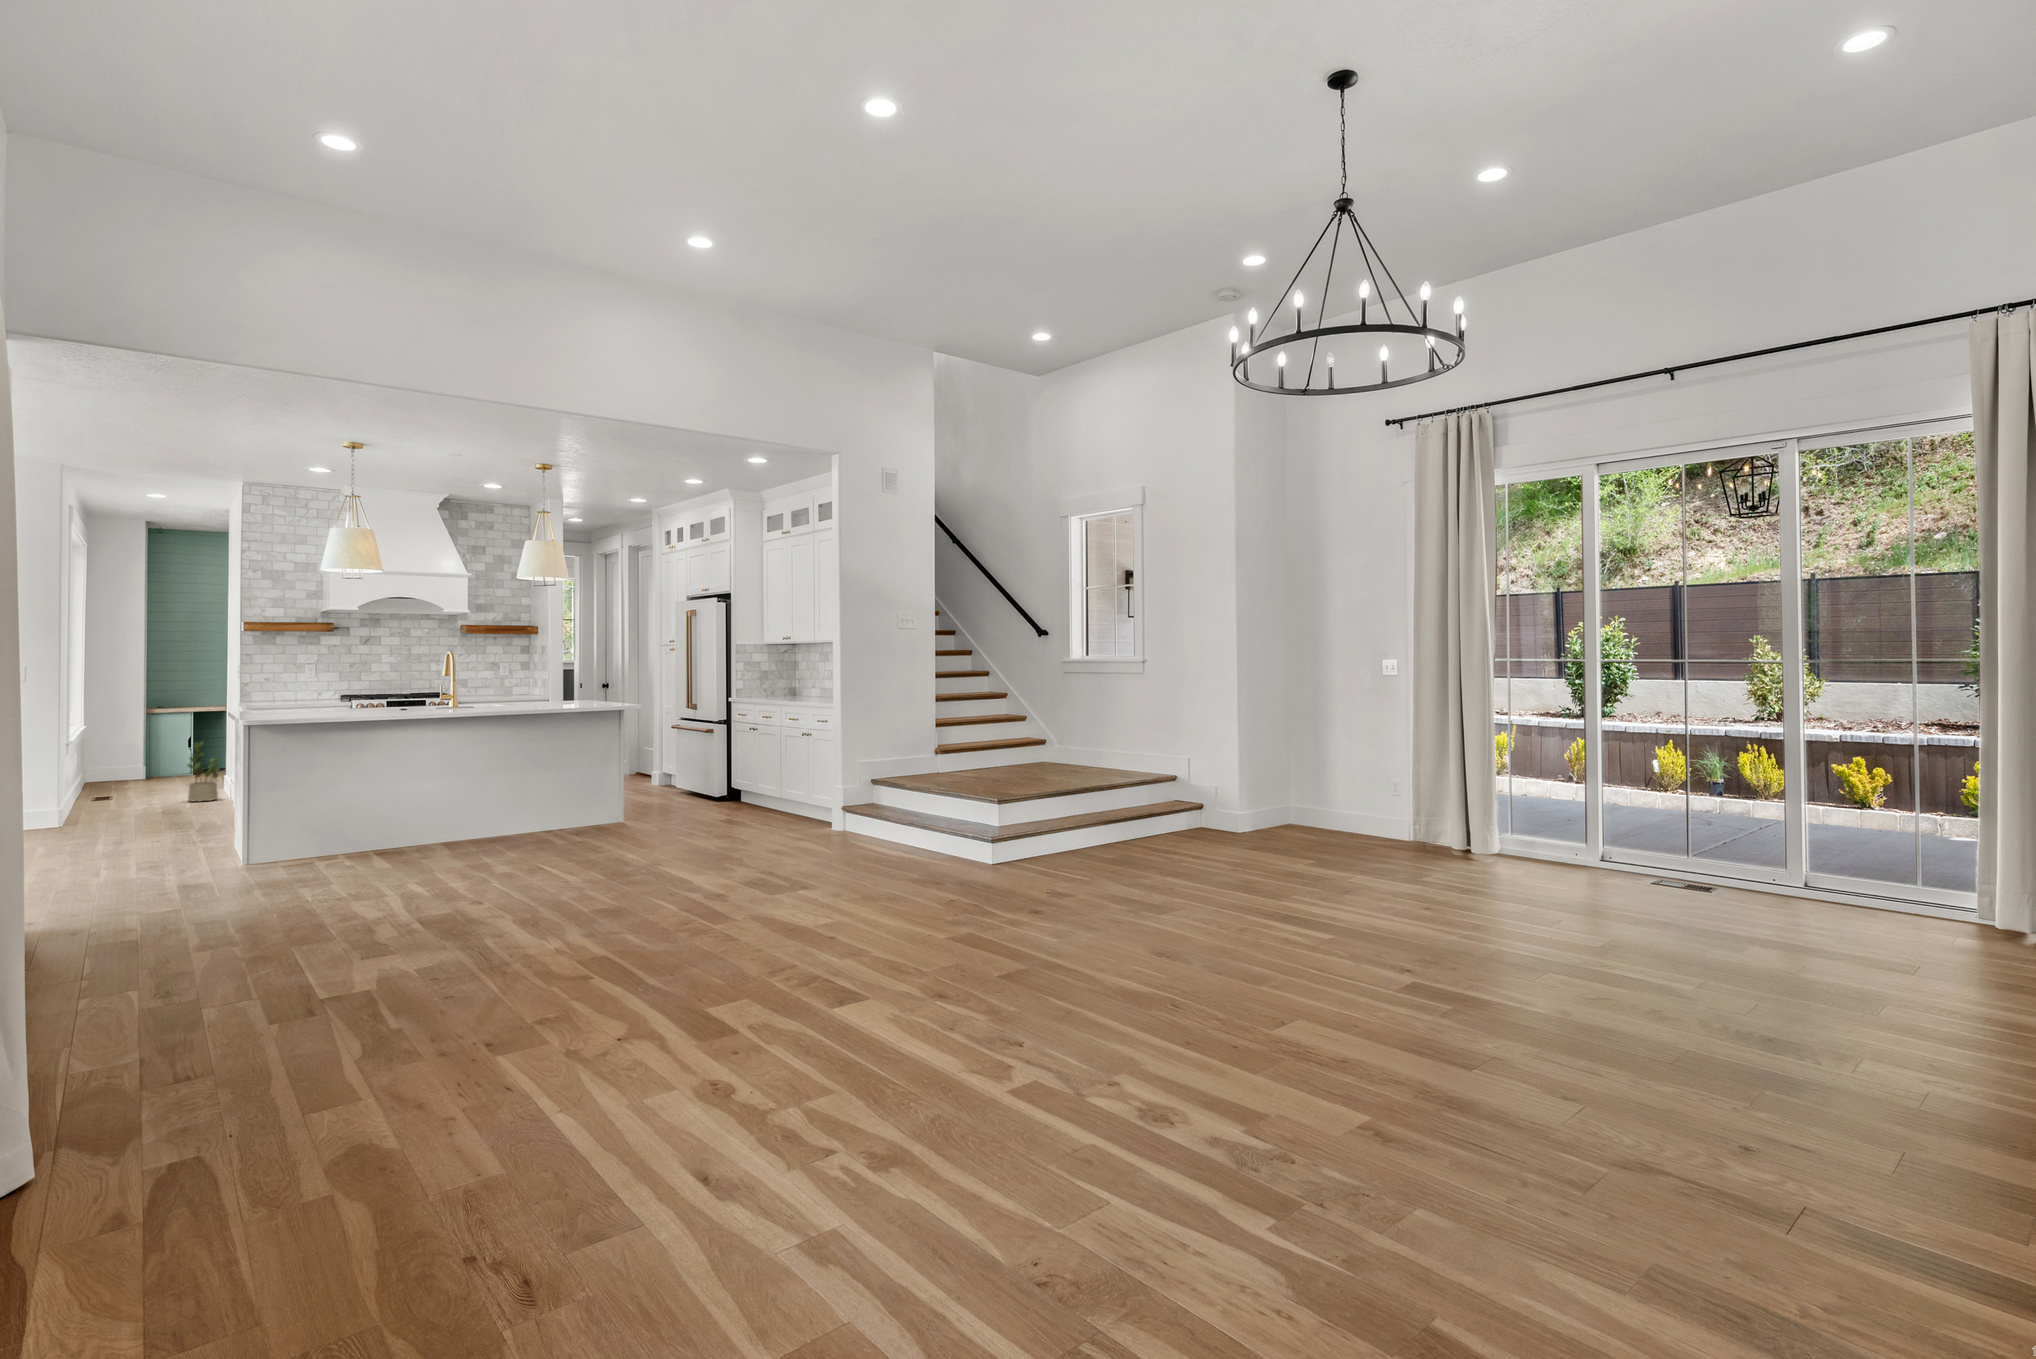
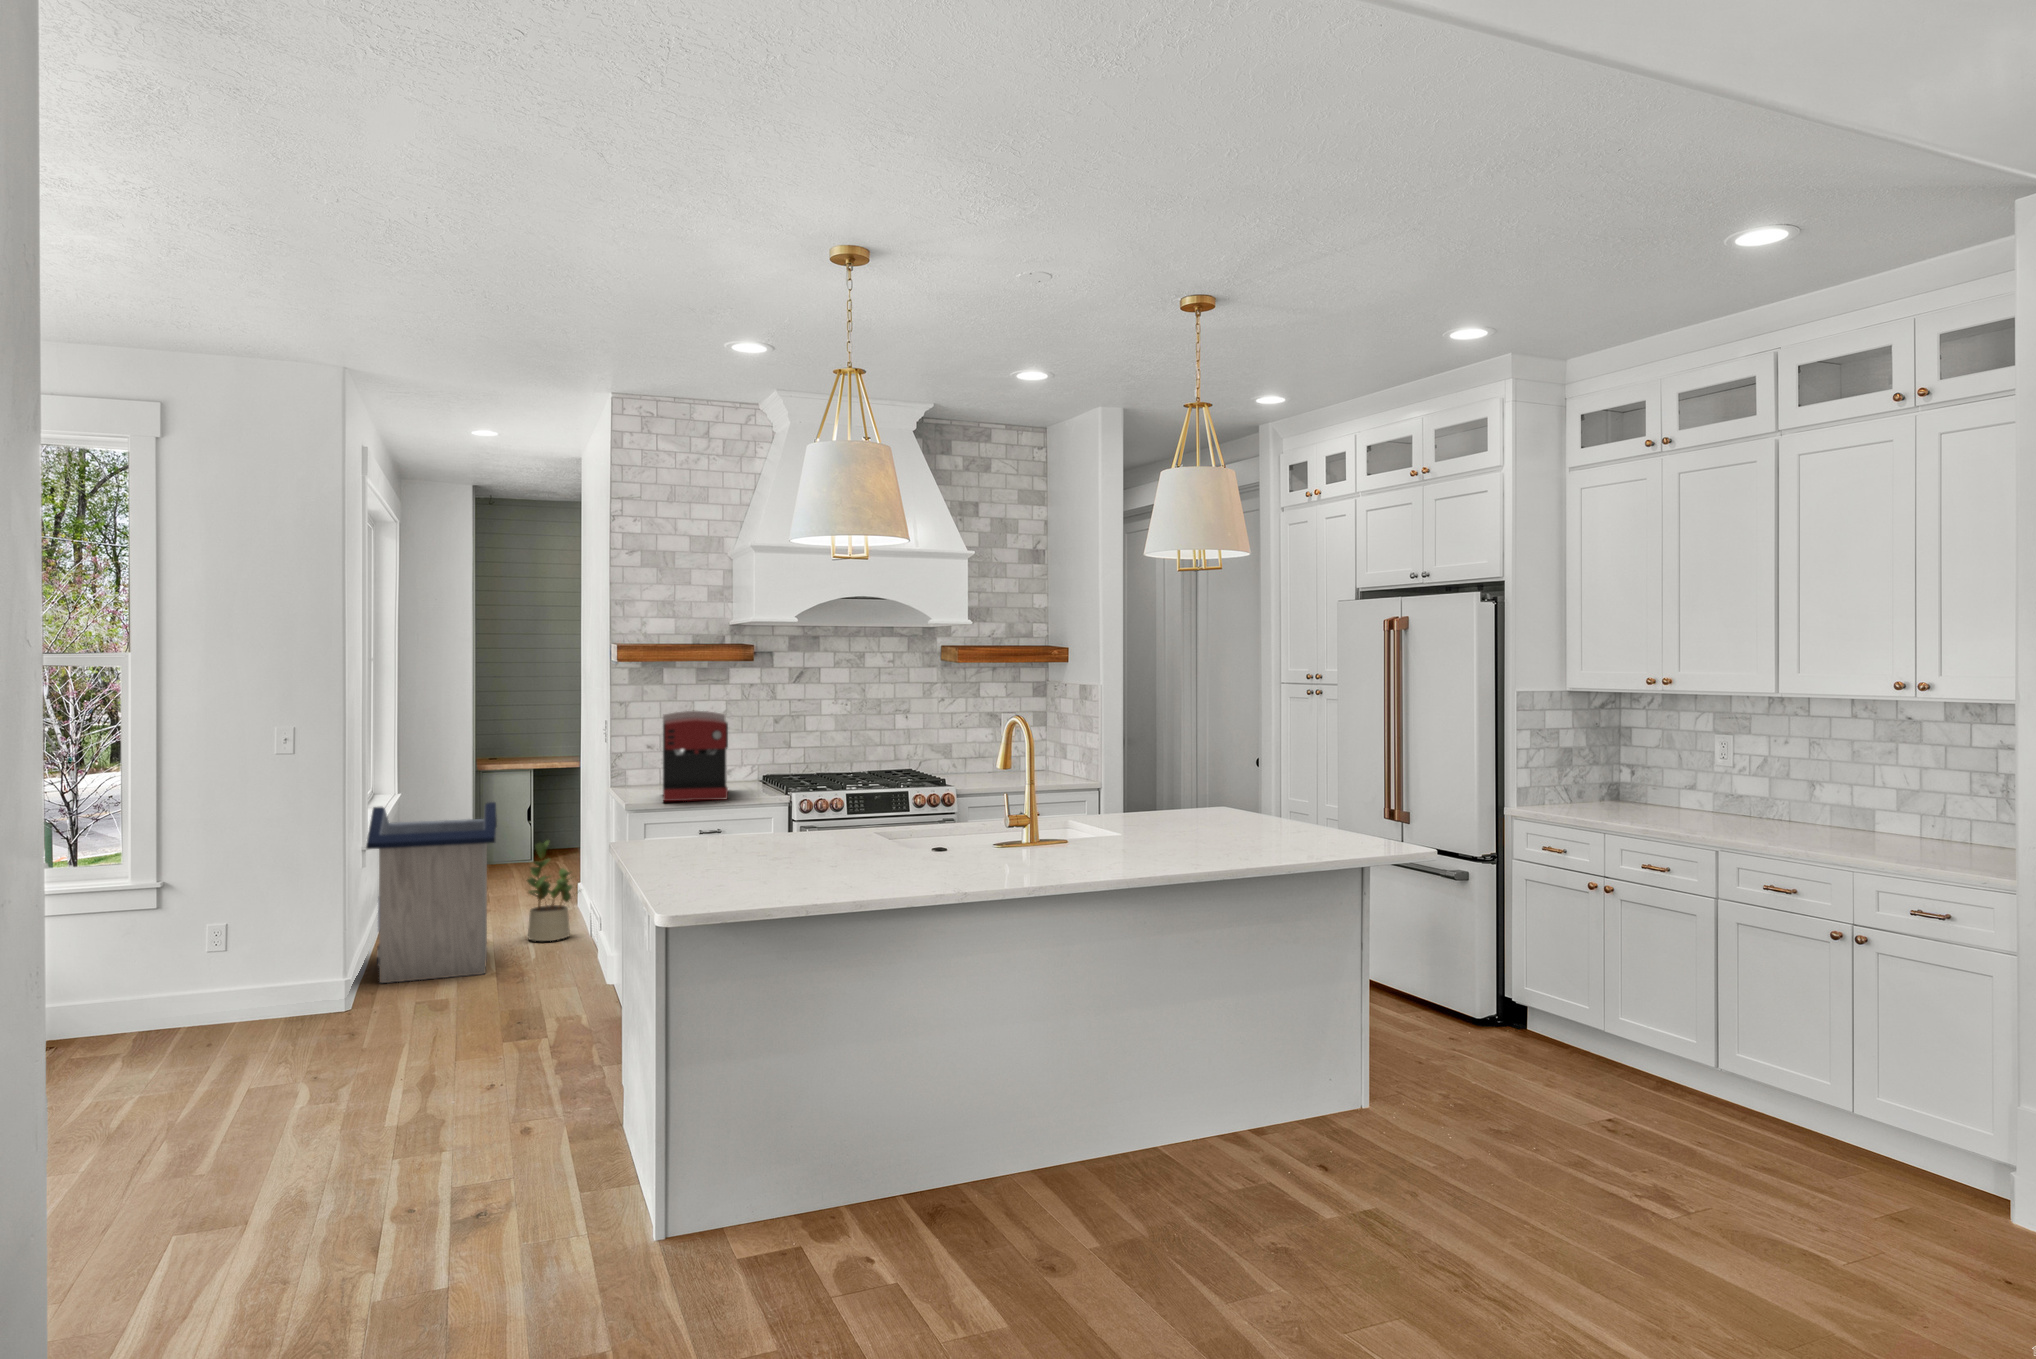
coffee maker: none [272,656,313,703] -> present [663,711,728,801]
trash can: none [76,715,166,817] -> present [366,802,497,983]

